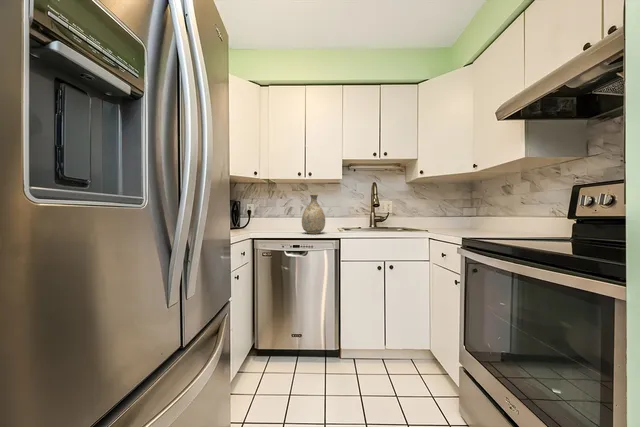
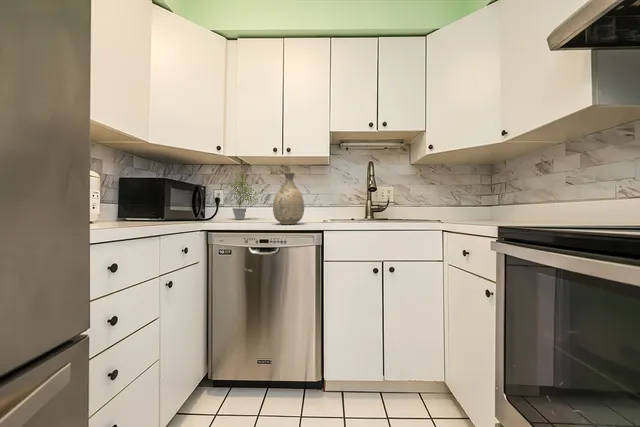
potted plant: none [255,187,286,228] -> present [228,170,260,219]

